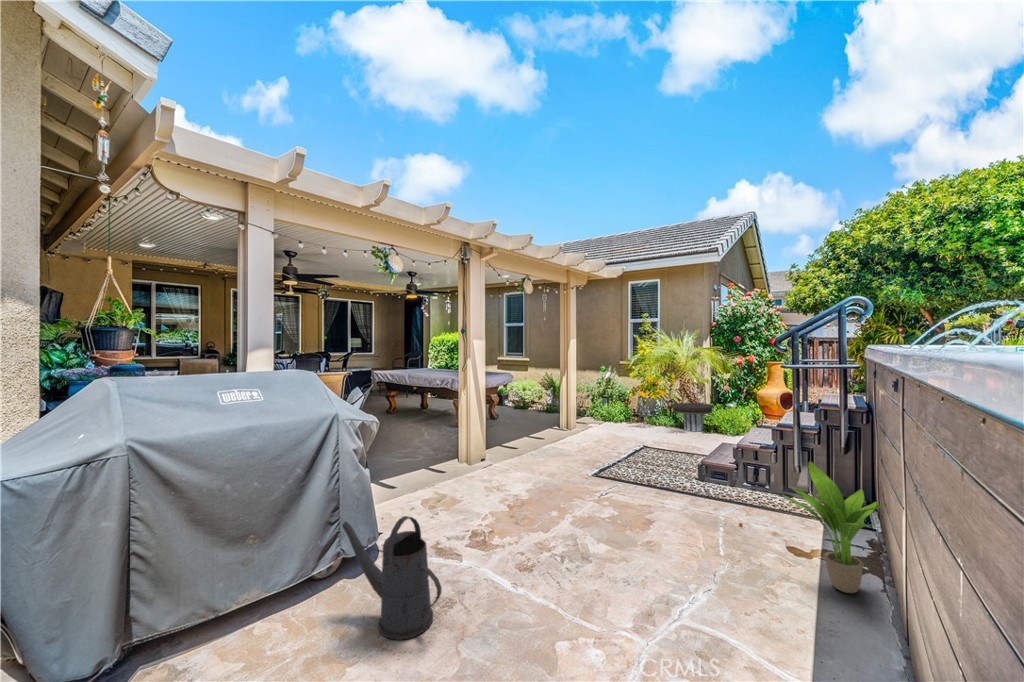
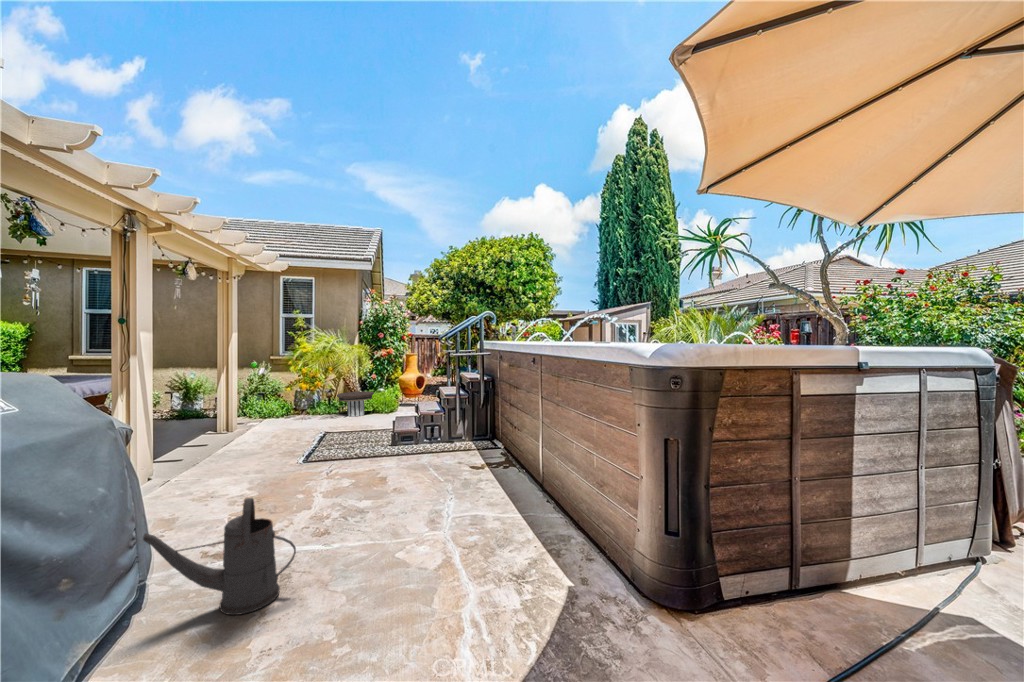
potted plant: present [783,462,884,593] -> none [477,408,525,476]

